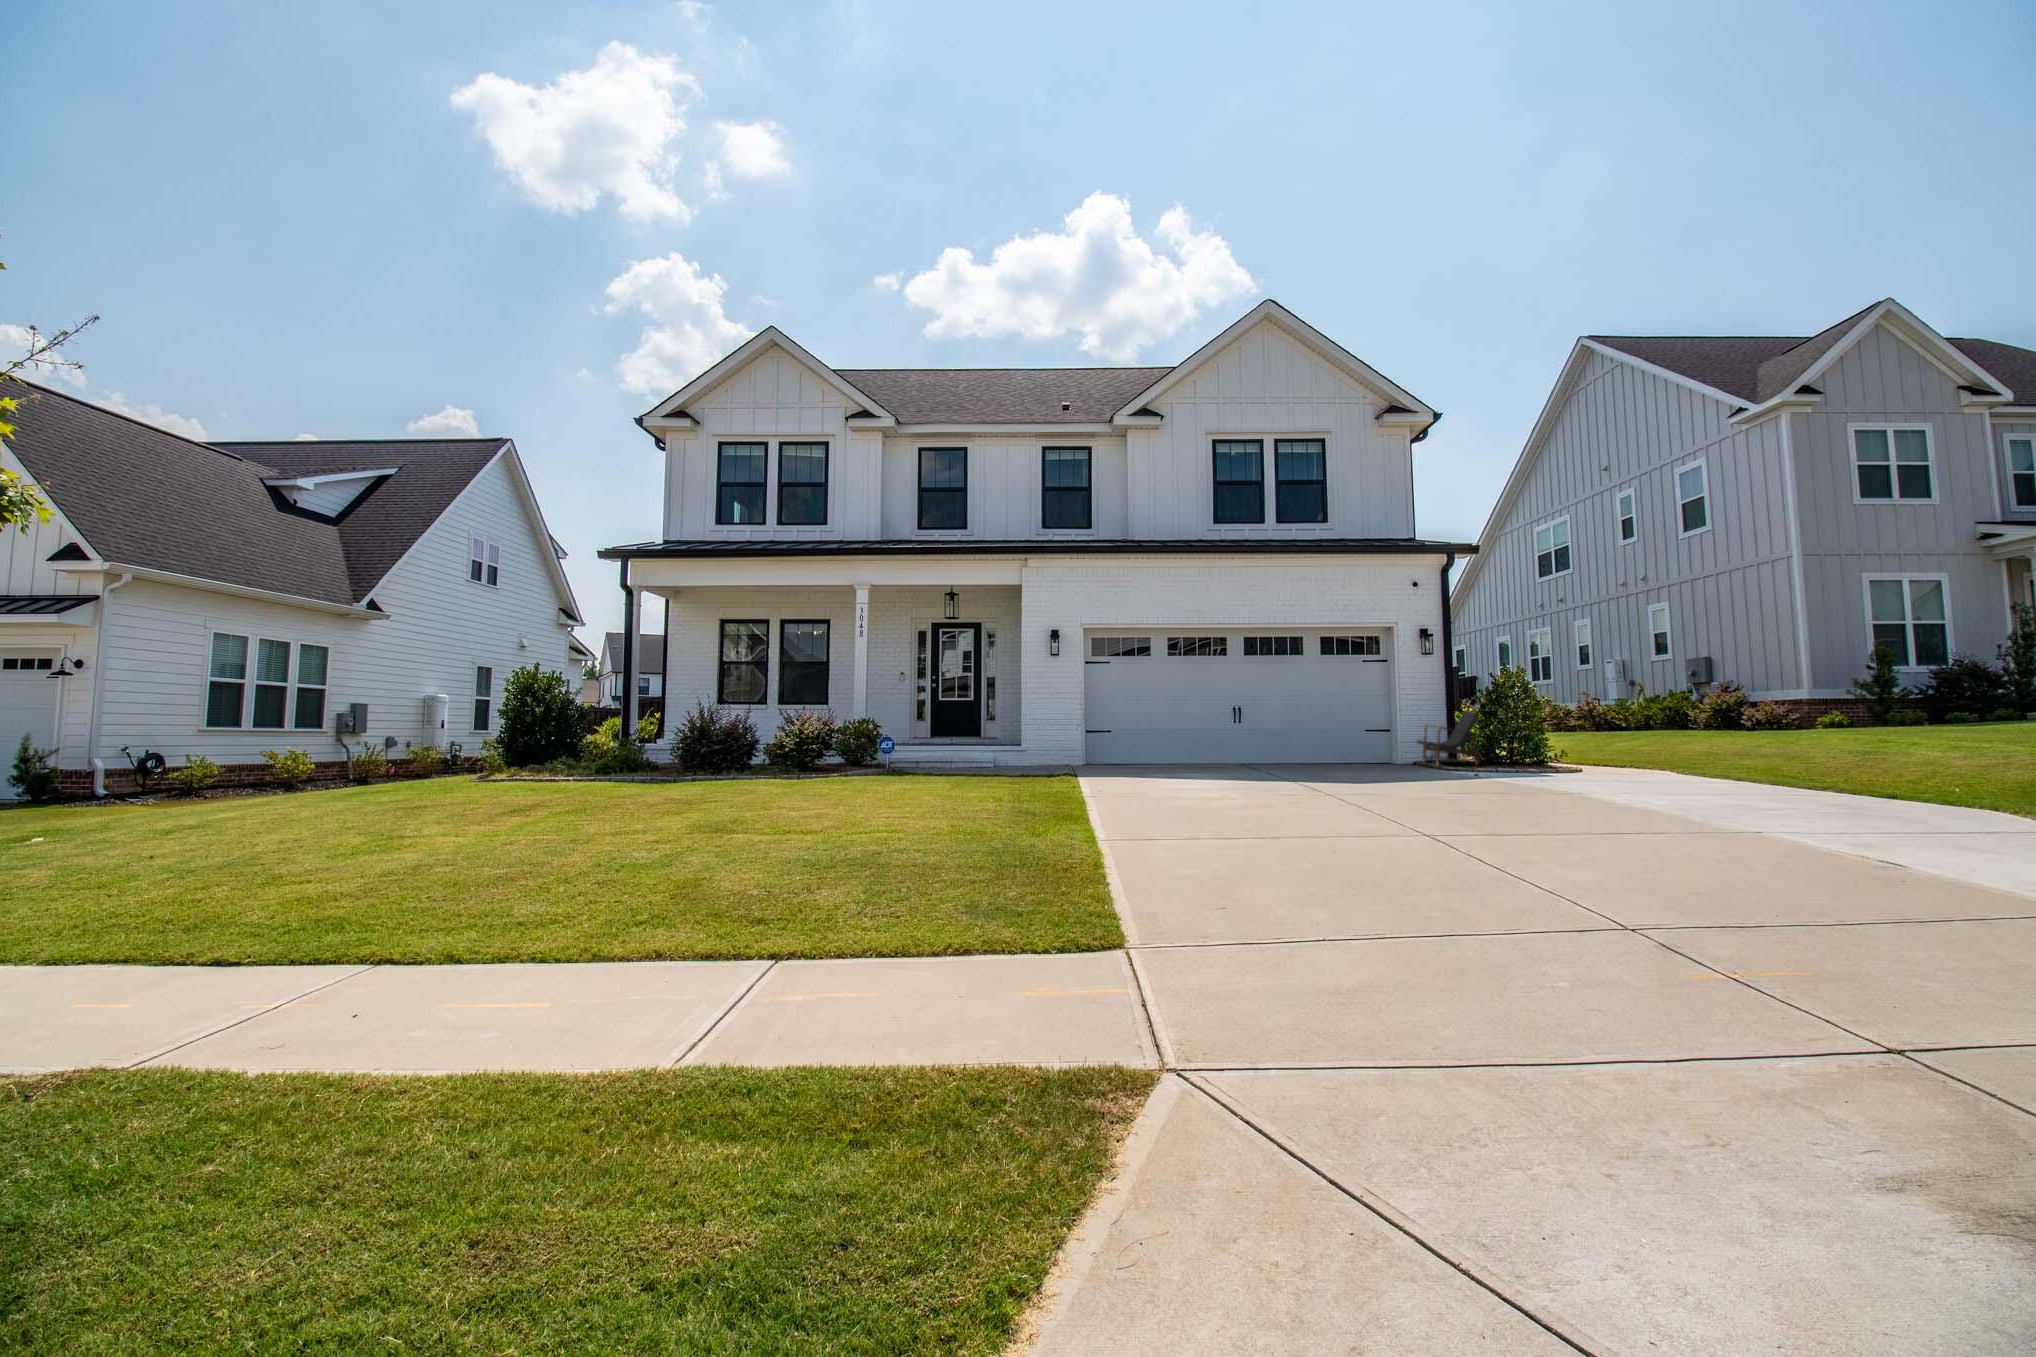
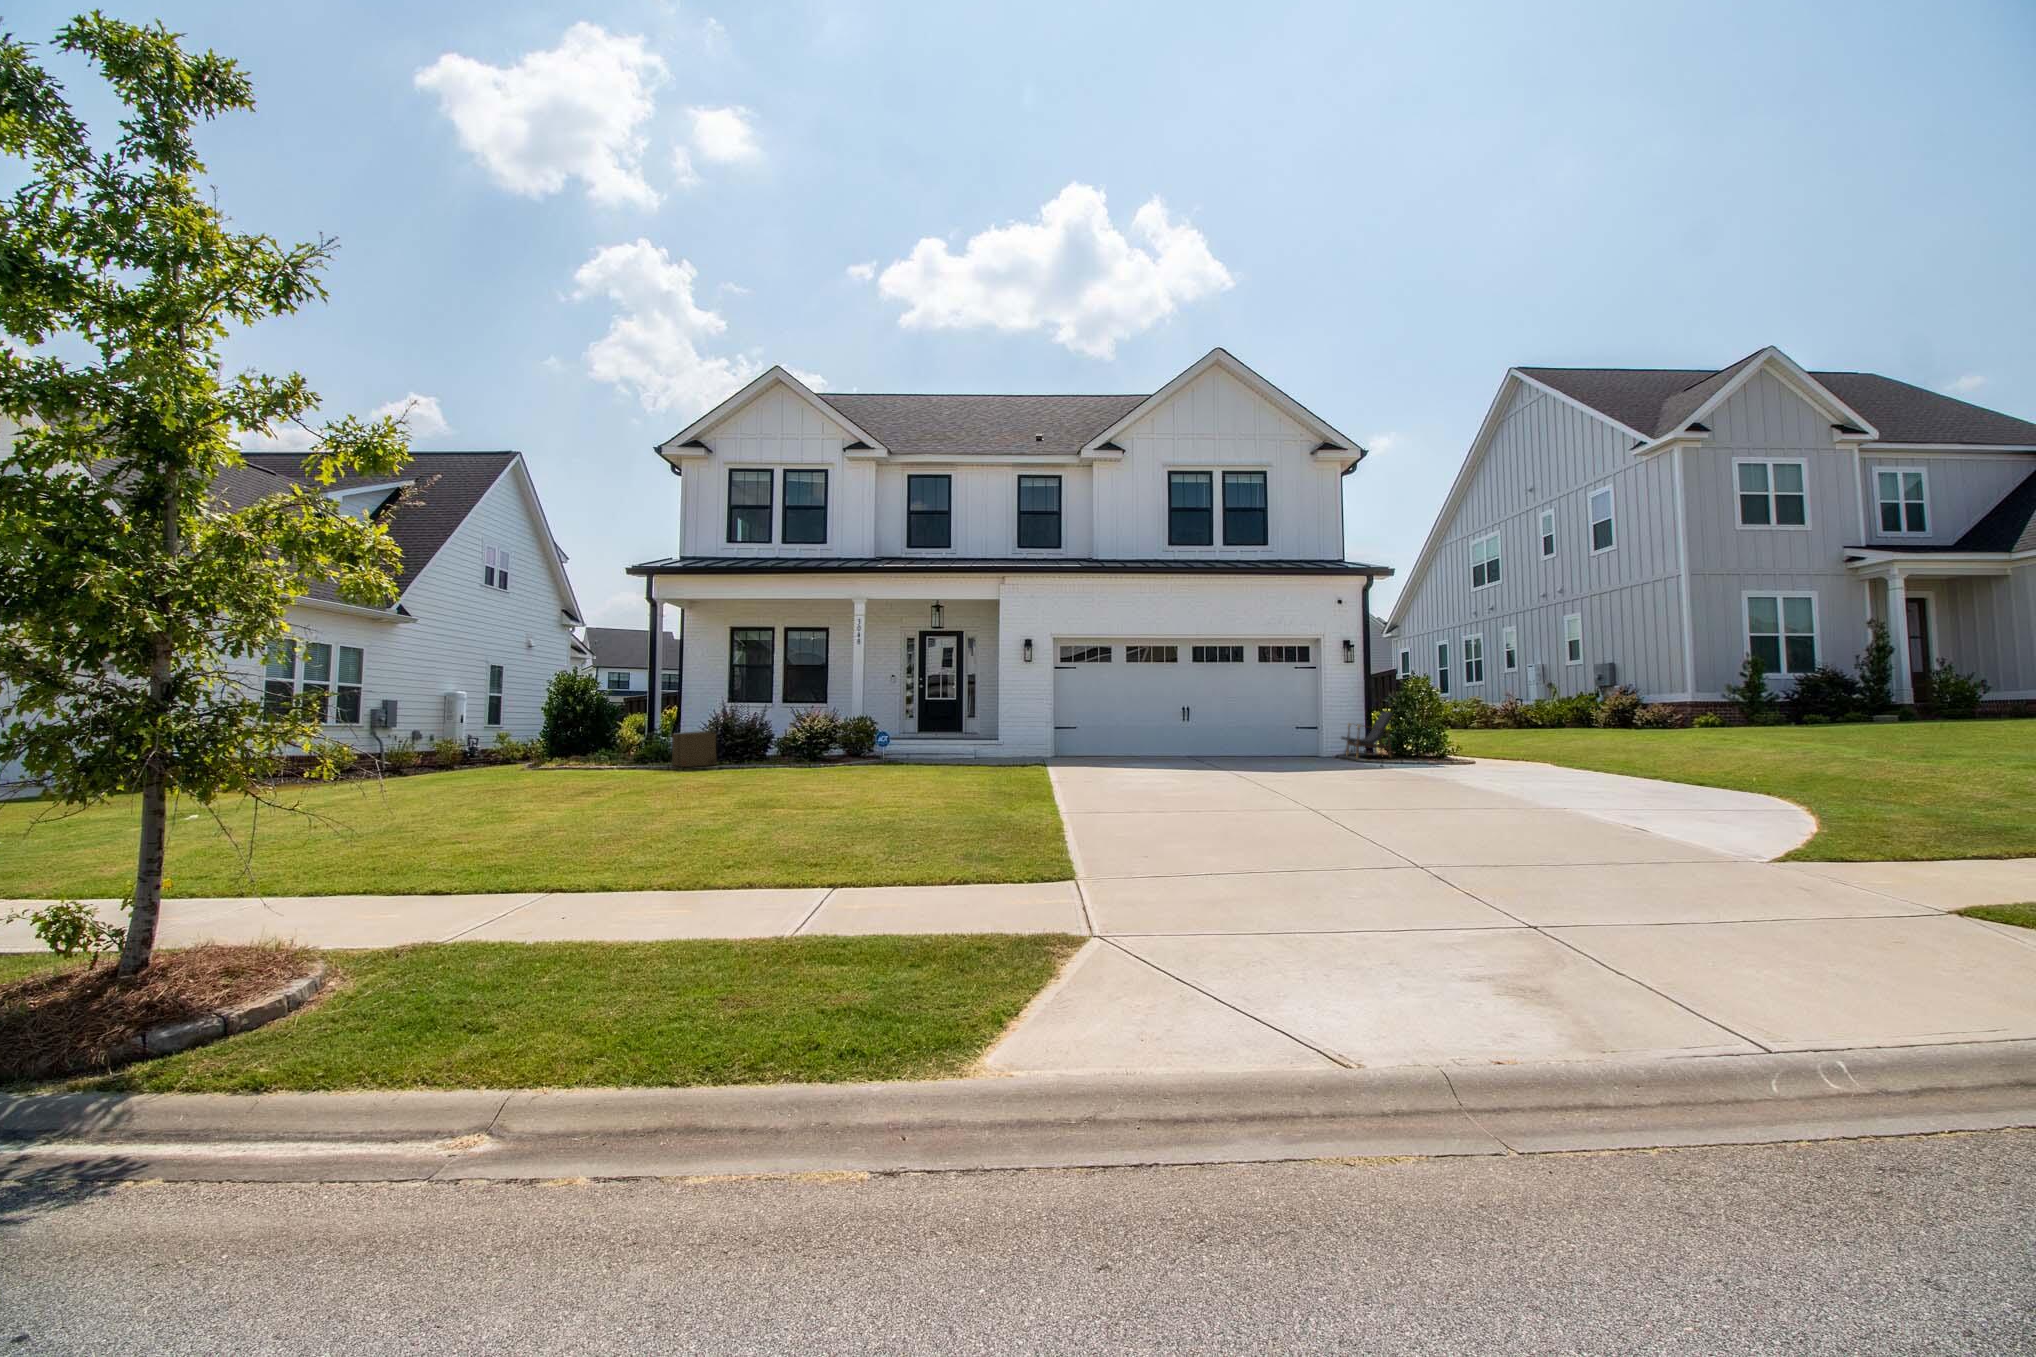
cardboard box: none [652,737,703,777] -> present [672,732,717,767]

